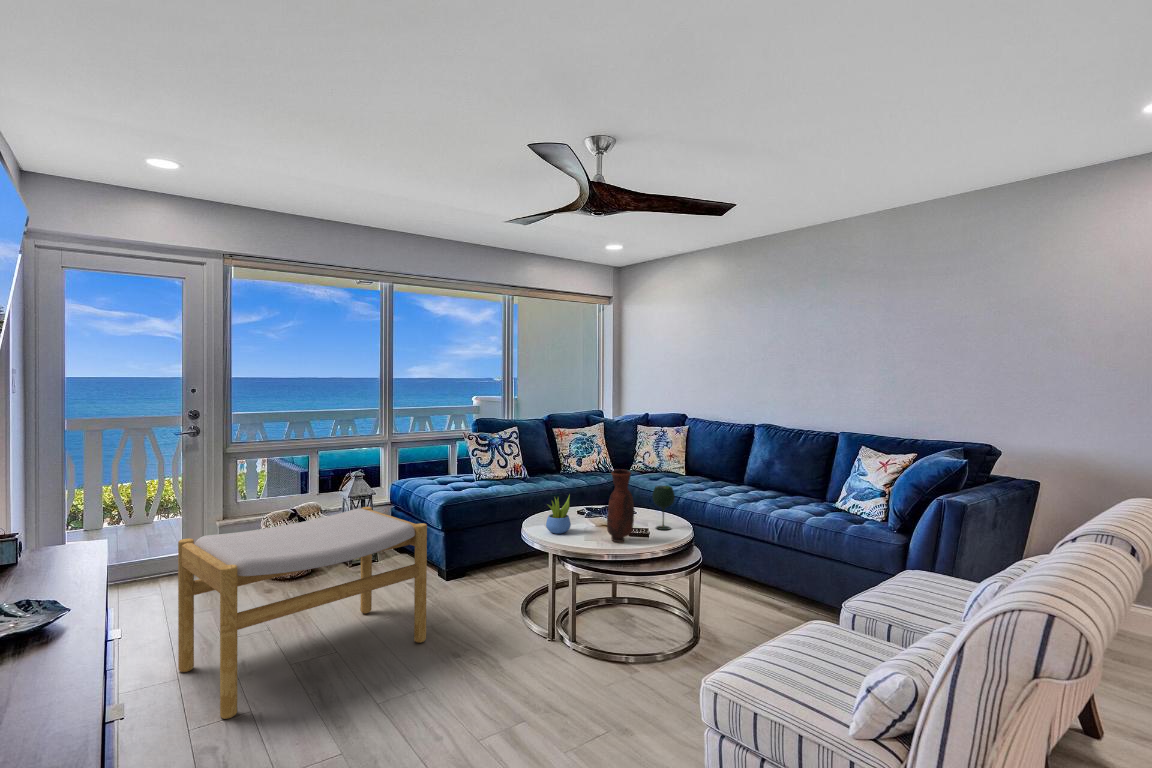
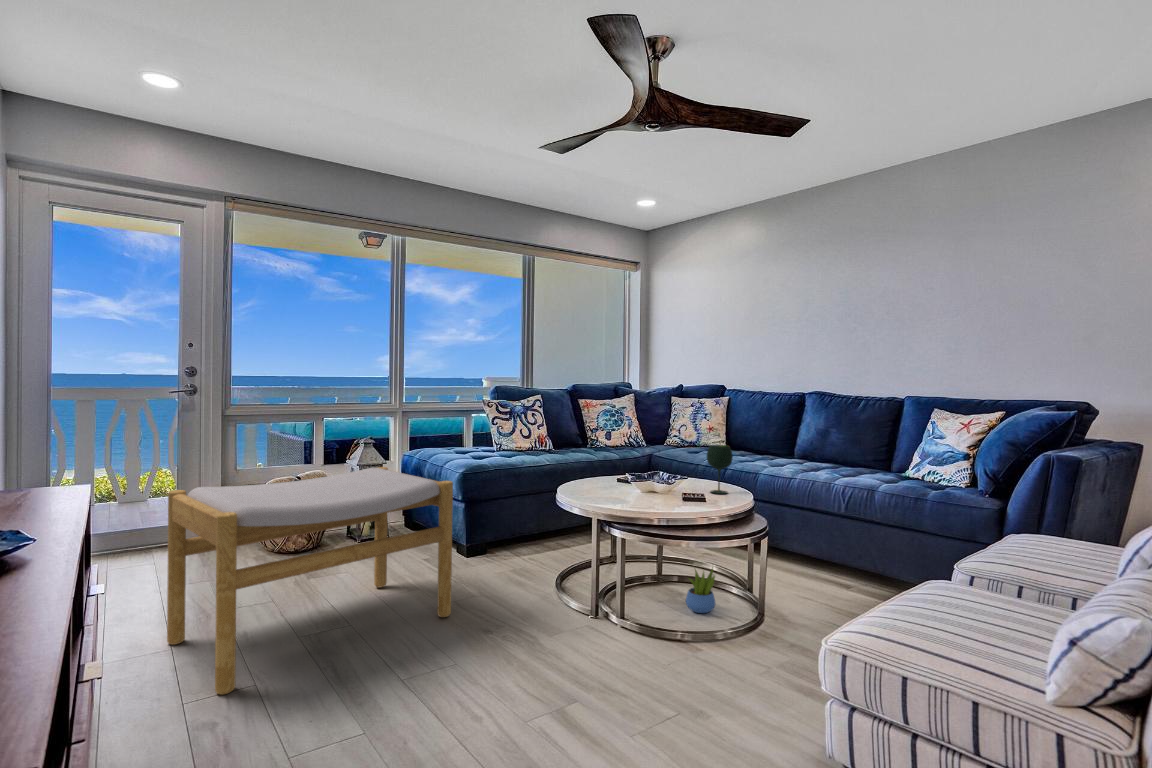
vase: present [607,470,635,542] -> none [658,421,691,504]
succulent plant: present [546,495,571,534] -> present [686,567,715,613]

